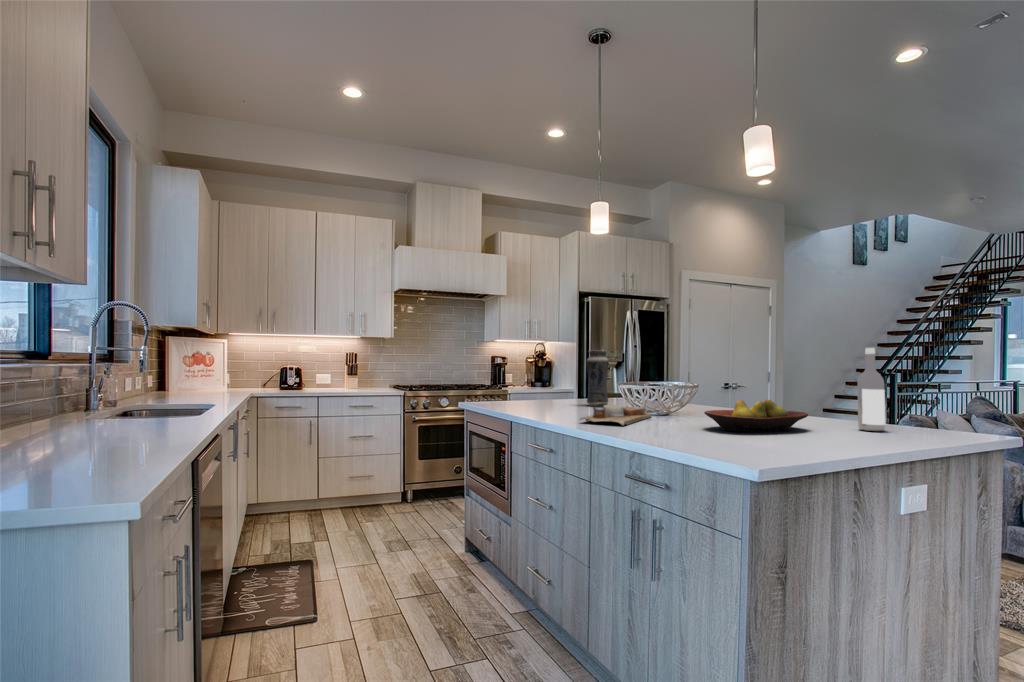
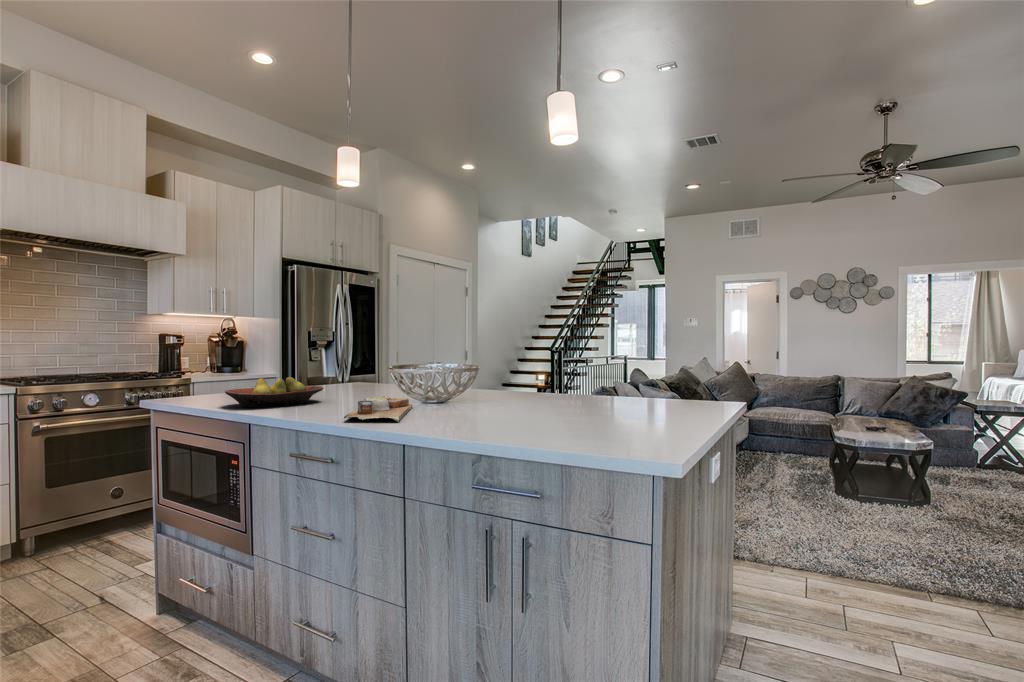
wine bottle: present [858,348,885,431] -> none [600,336,621,409]
vase: present [587,350,609,406] -> none [322,332,349,396]
fruit bowl: present [704,400,808,432] -> present [225,377,323,407]

